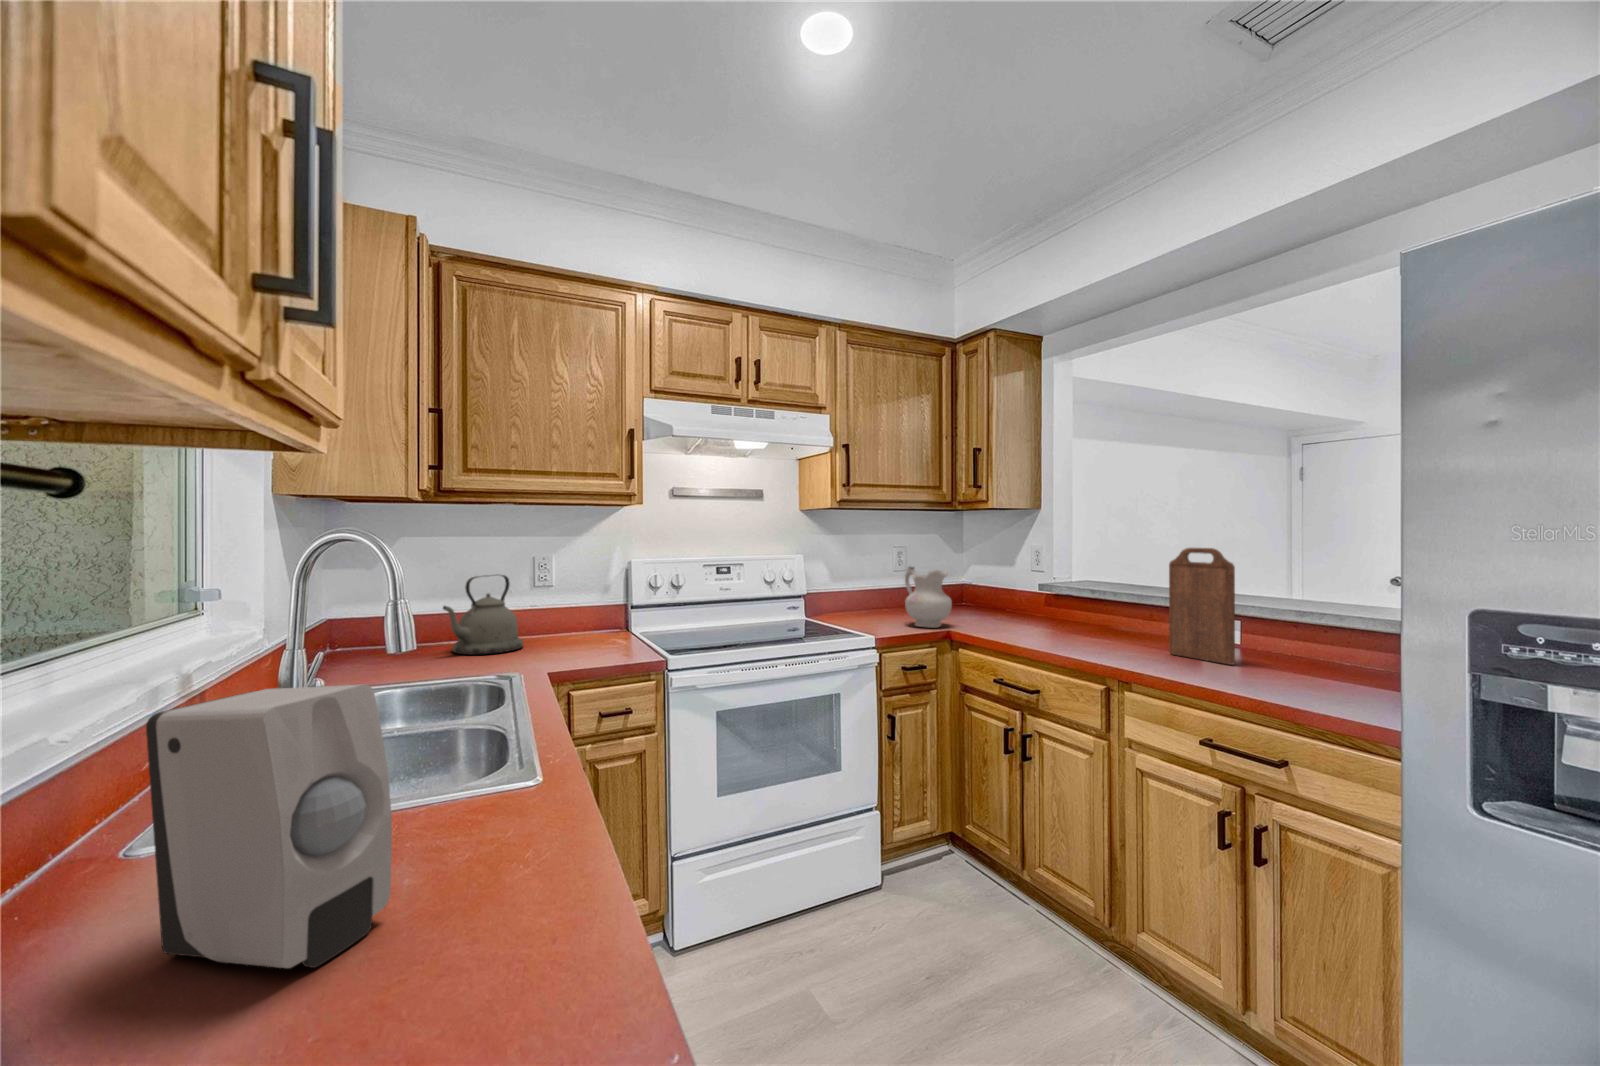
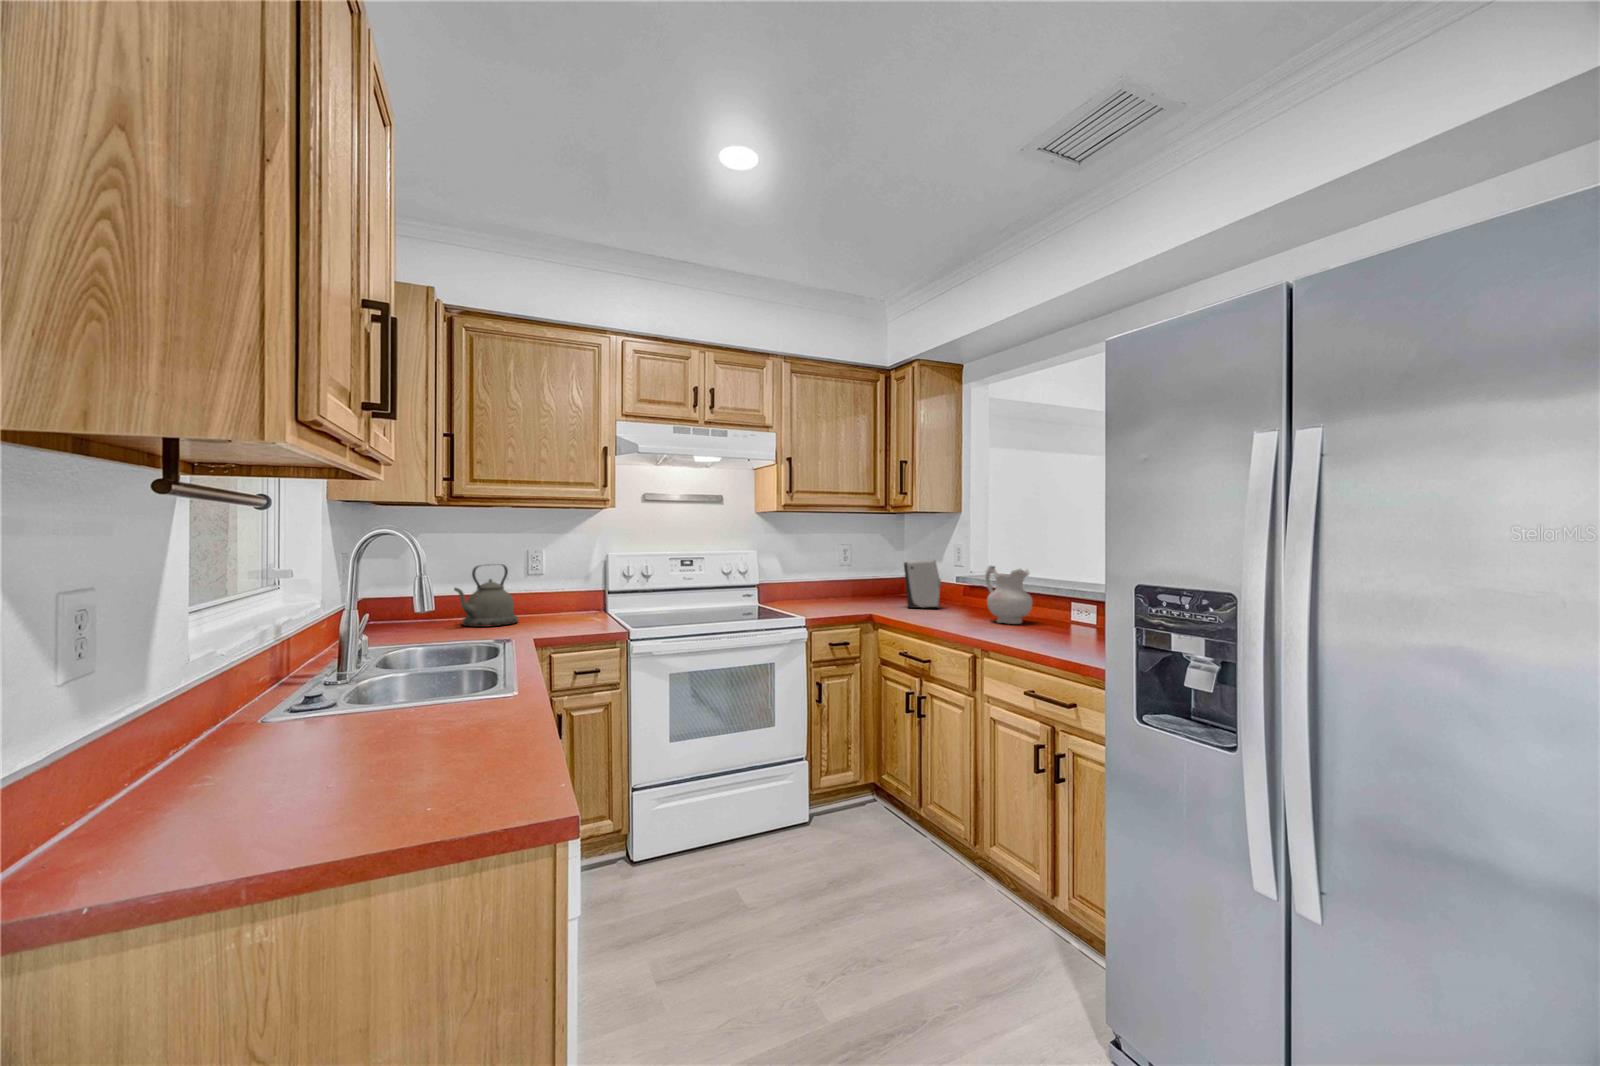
cutting board: present [1169,548,1235,665] -> none [1034,545,1076,638]
ceramic pitcher: present [905,566,952,628] -> present [985,566,1032,624]
soap dispenser: present [146,685,392,968] -> present [904,560,941,608]

